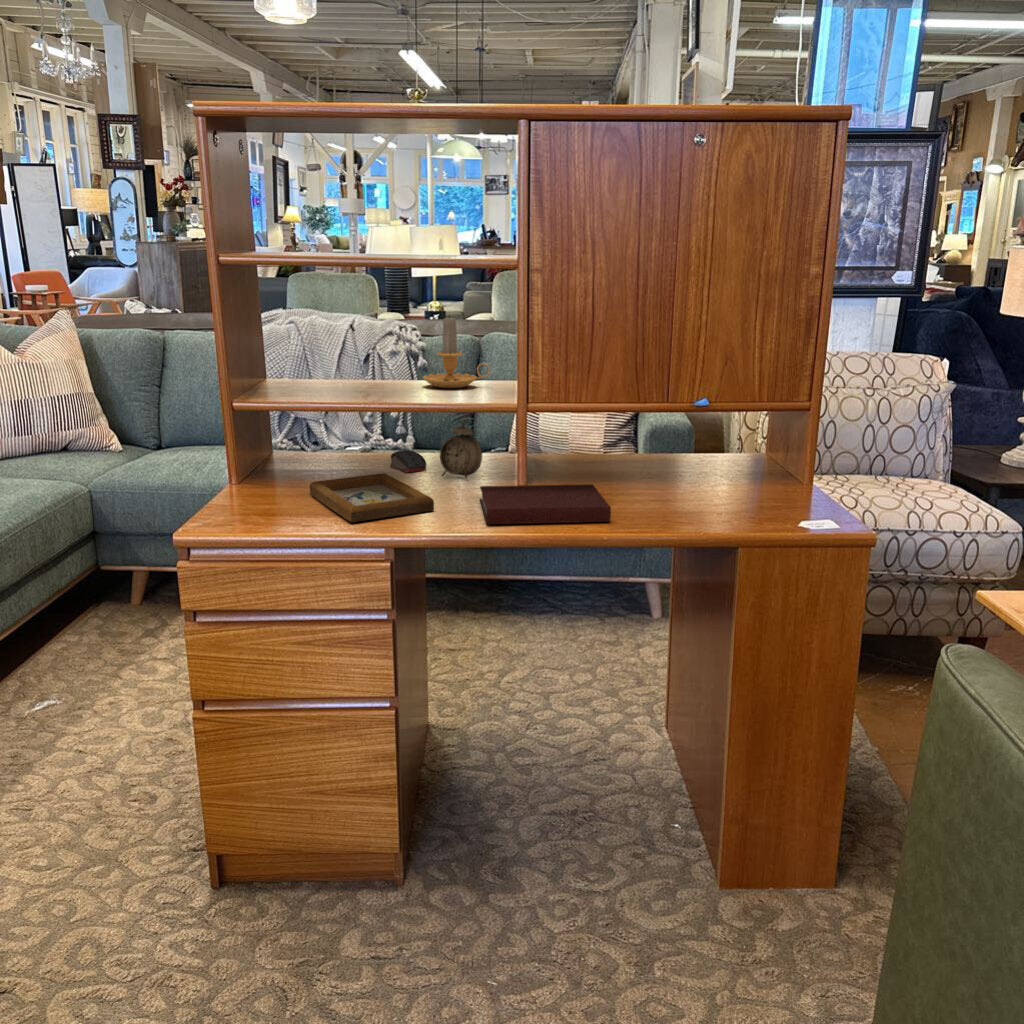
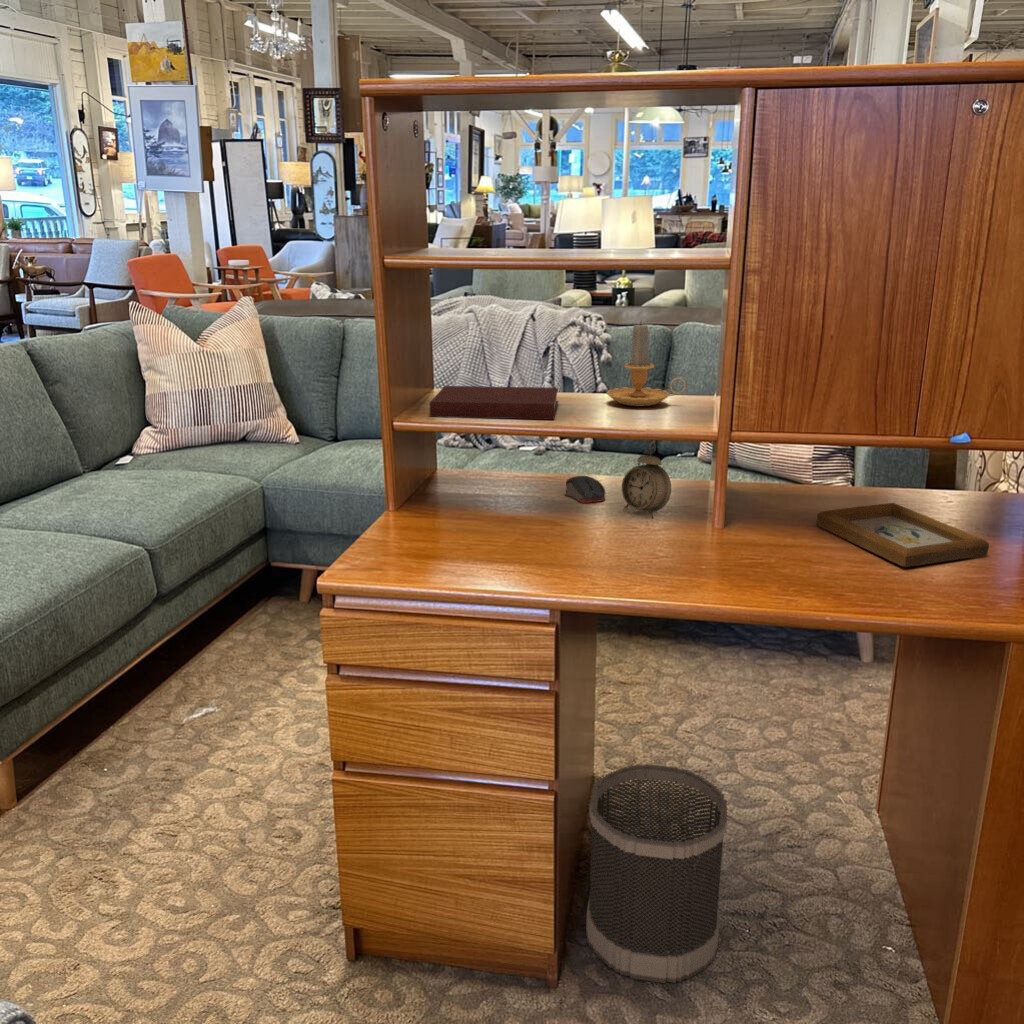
picture frame: present [310,473,434,522] -> present [817,503,989,567]
notebook: present [480,484,611,524] -> present [430,386,558,420]
wastebasket: none [426,693,542,873] -> present [586,764,727,983]

